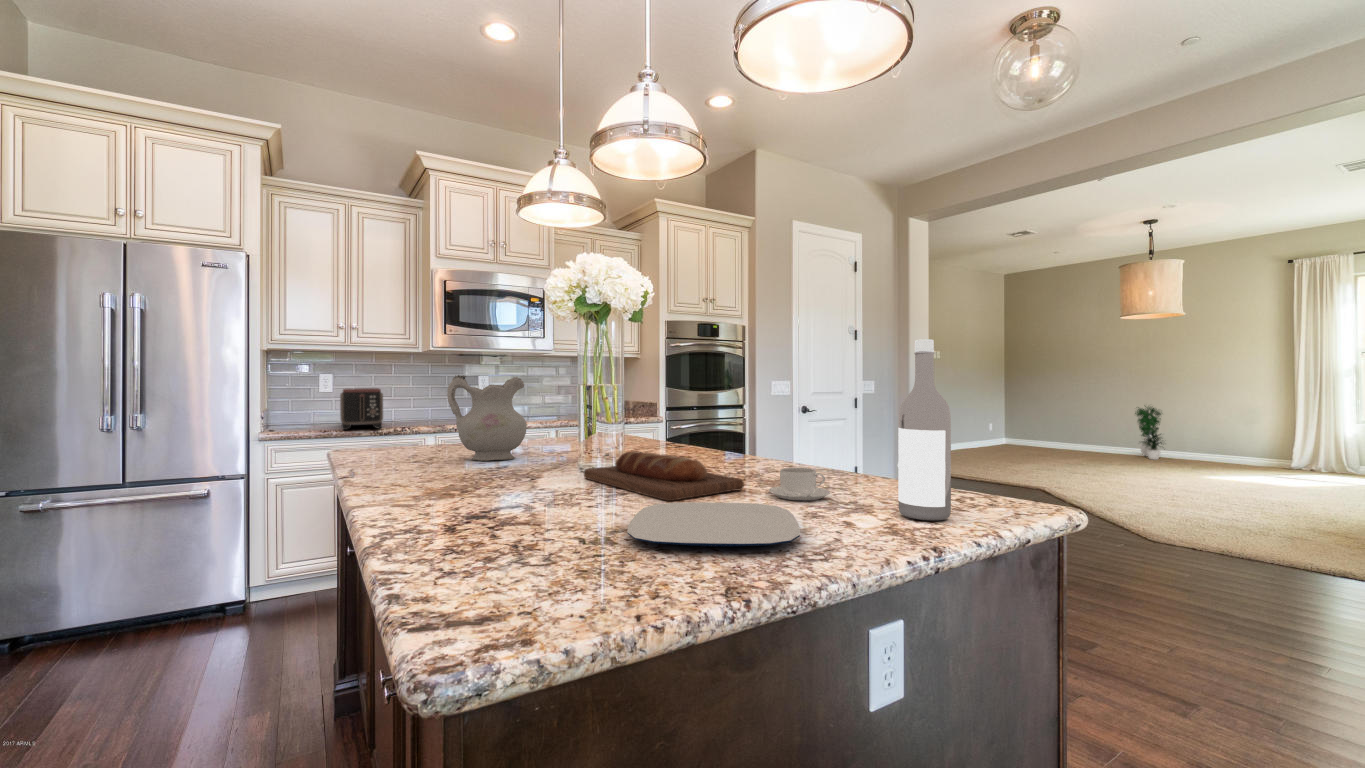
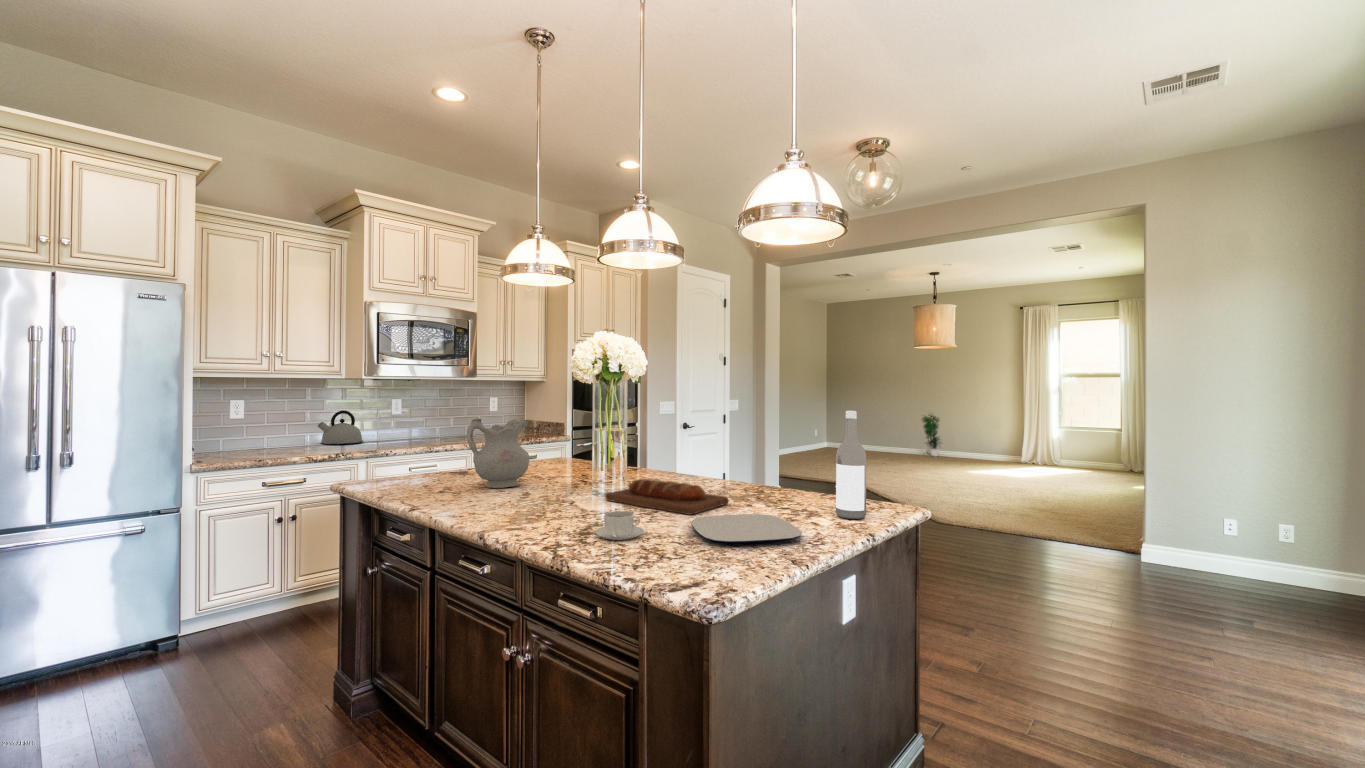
kettle: none [399,386,444,420] -> present [318,410,363,444]
toaster: present [340,388,383,430] -> none [262,414,316,457]
coffee cup: present [769,468,830,501] -> present [595,511,644,540]

